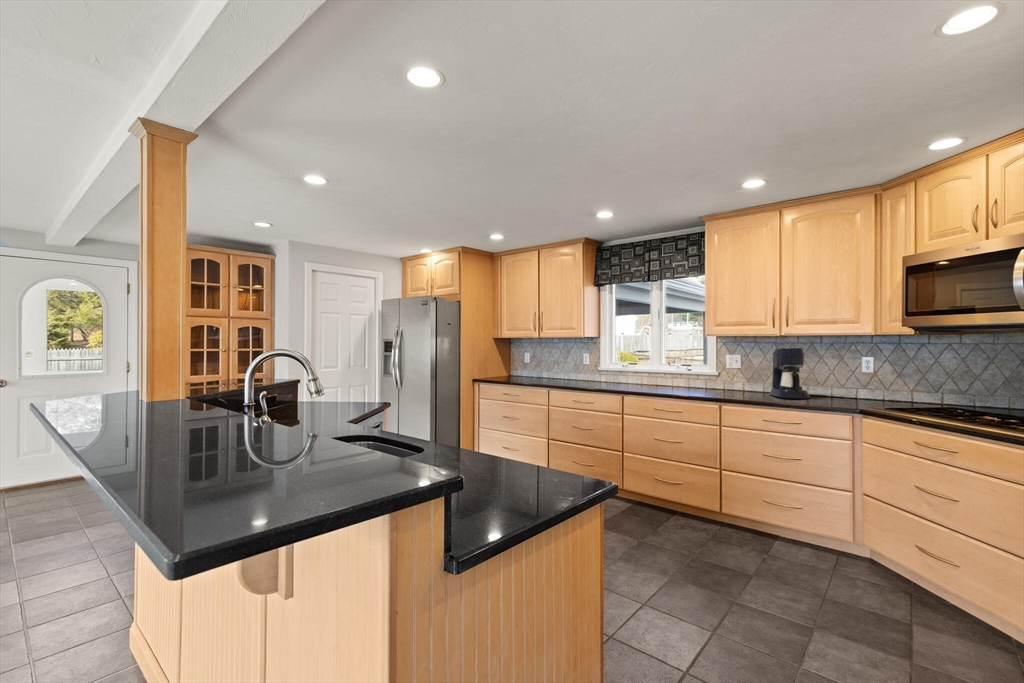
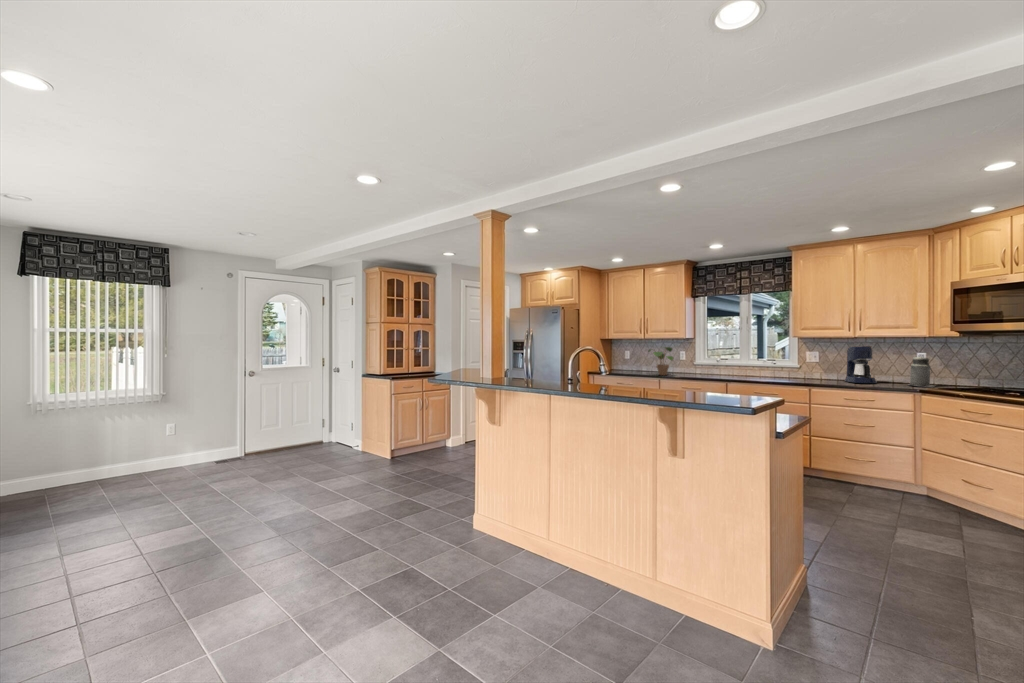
potted plant: none [542,348,572,384] -> present [648,347,674,375]
canister: none [847,360,885,405] -> present [910,356,934,387]

